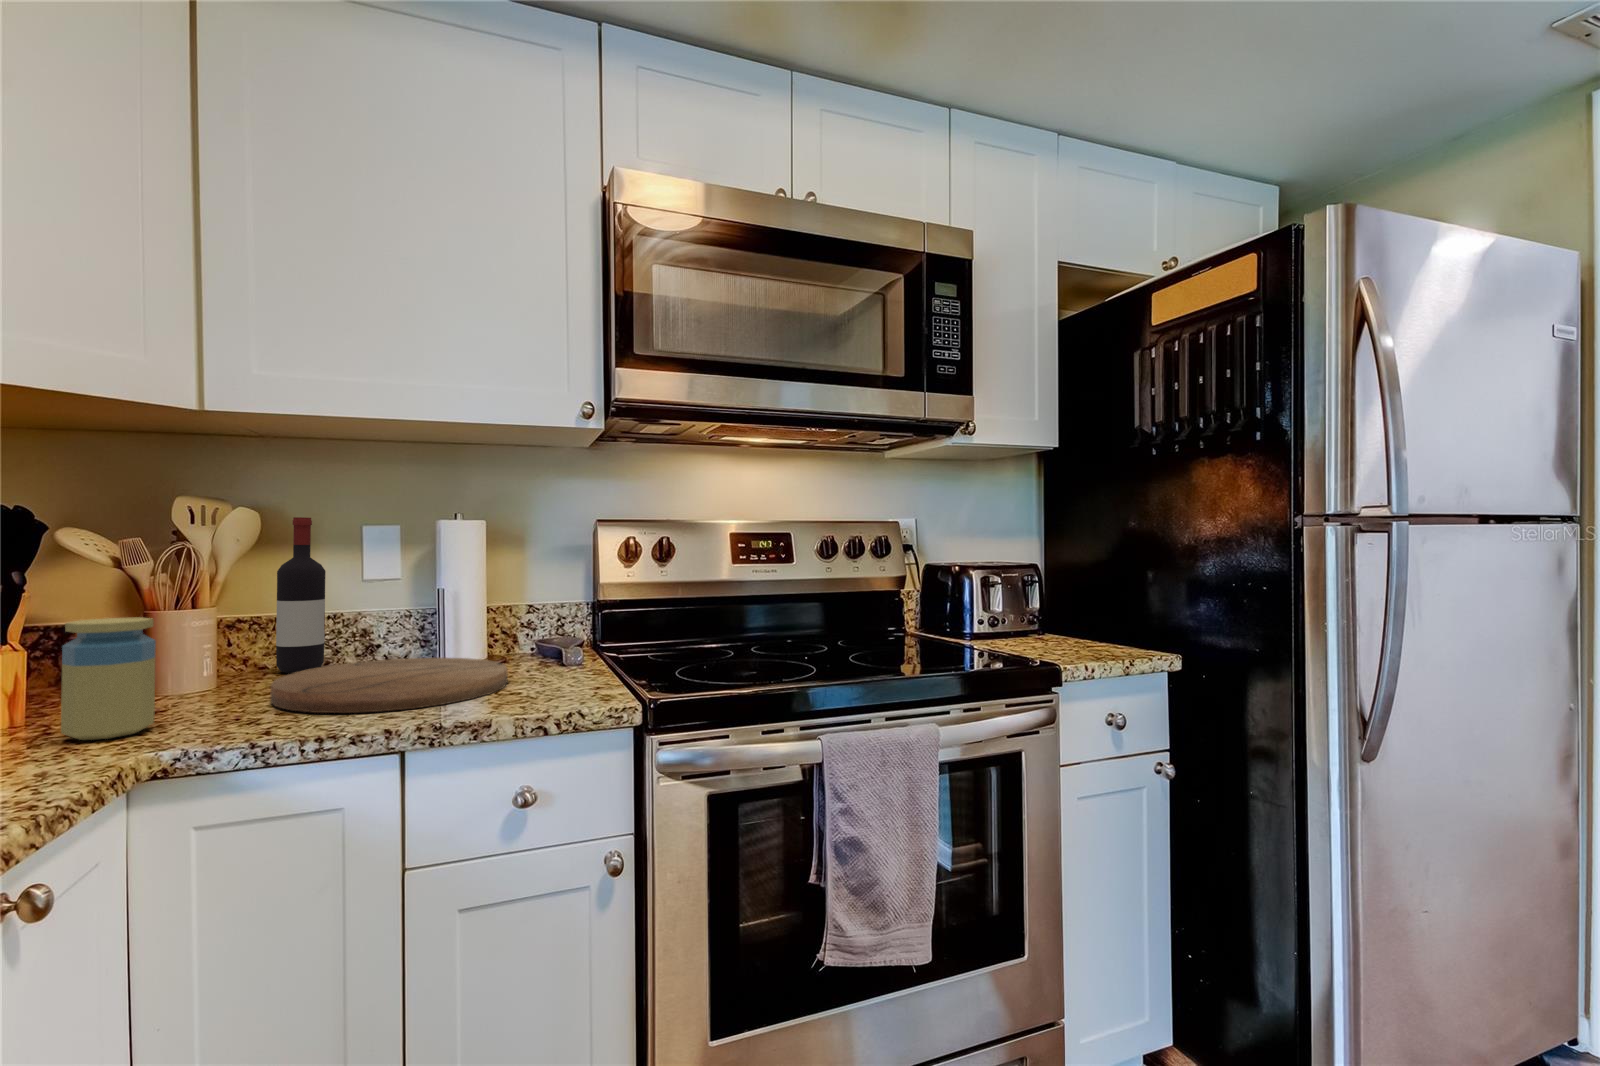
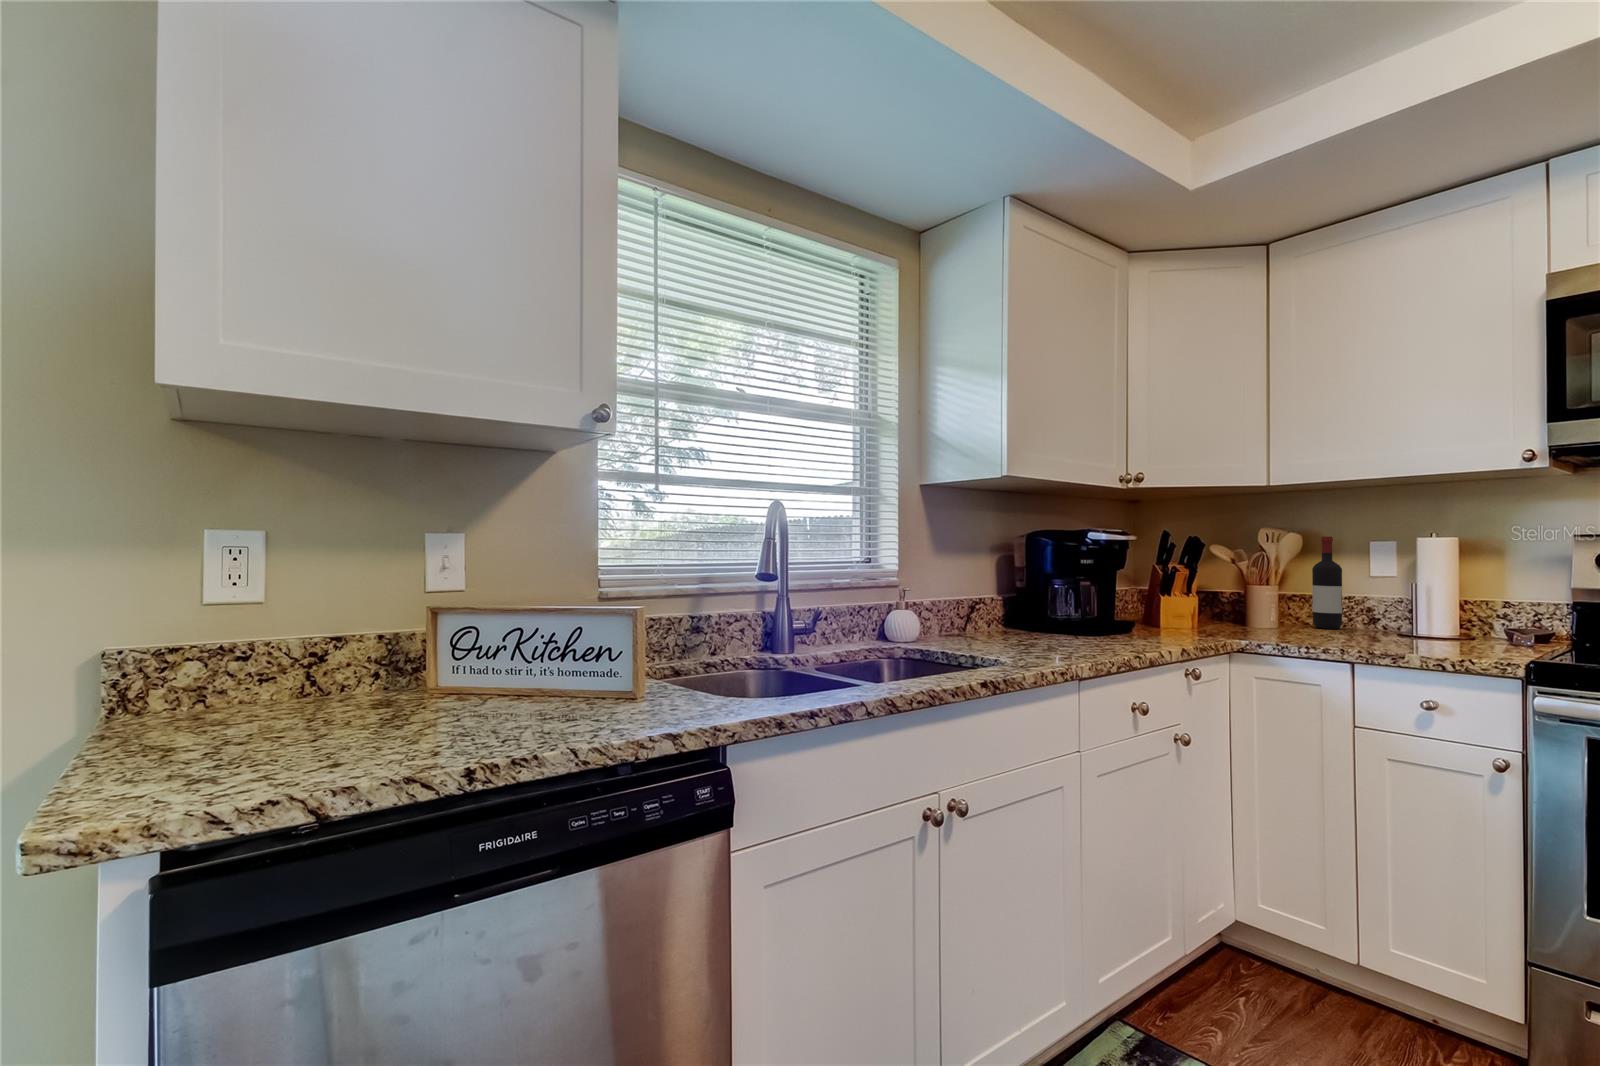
jar: present [61,617,156,740] -> none [1204,584,1238,635]
cutting board: present [271,658,507,713] -> none [1294,624,1450,648]

